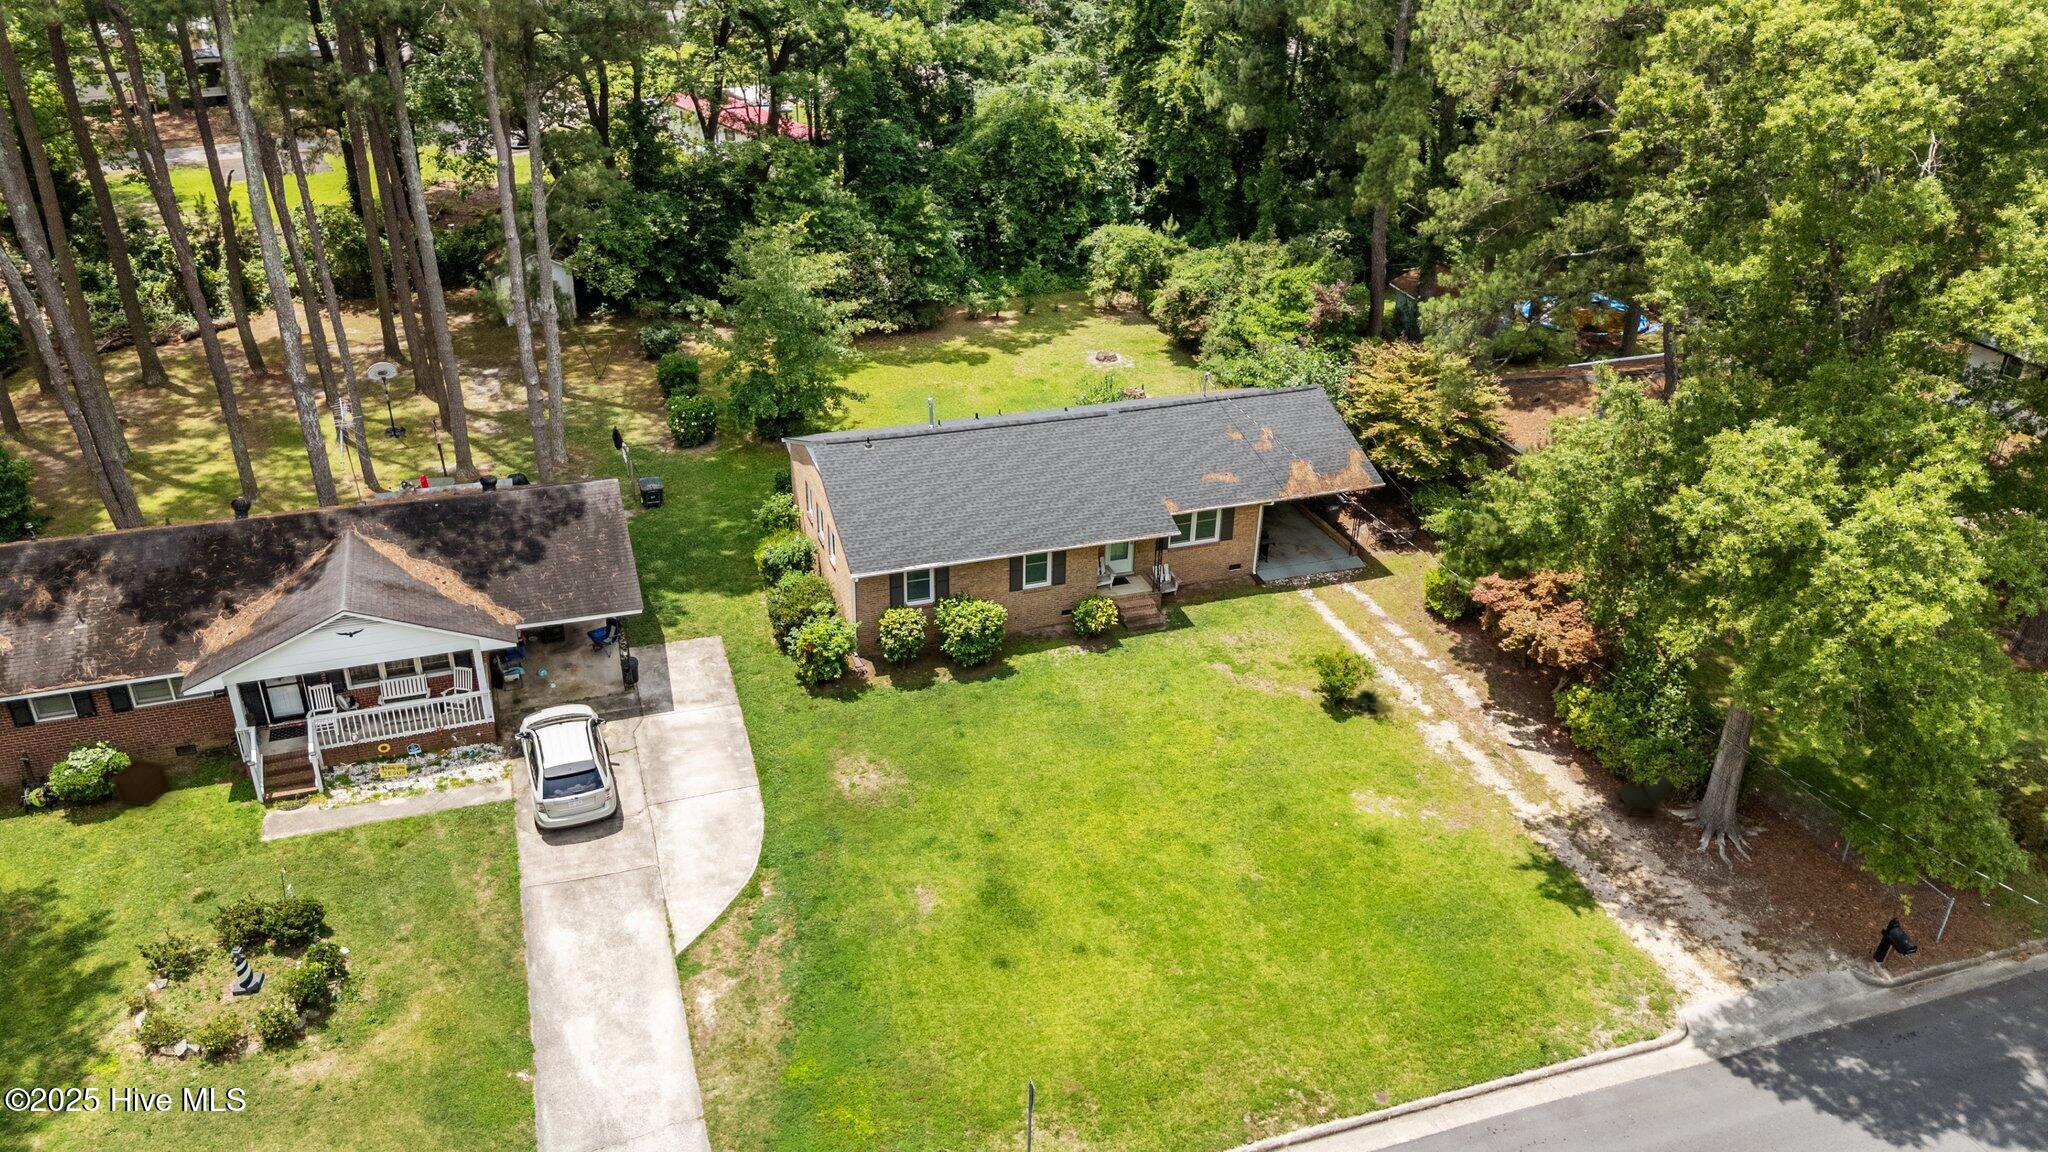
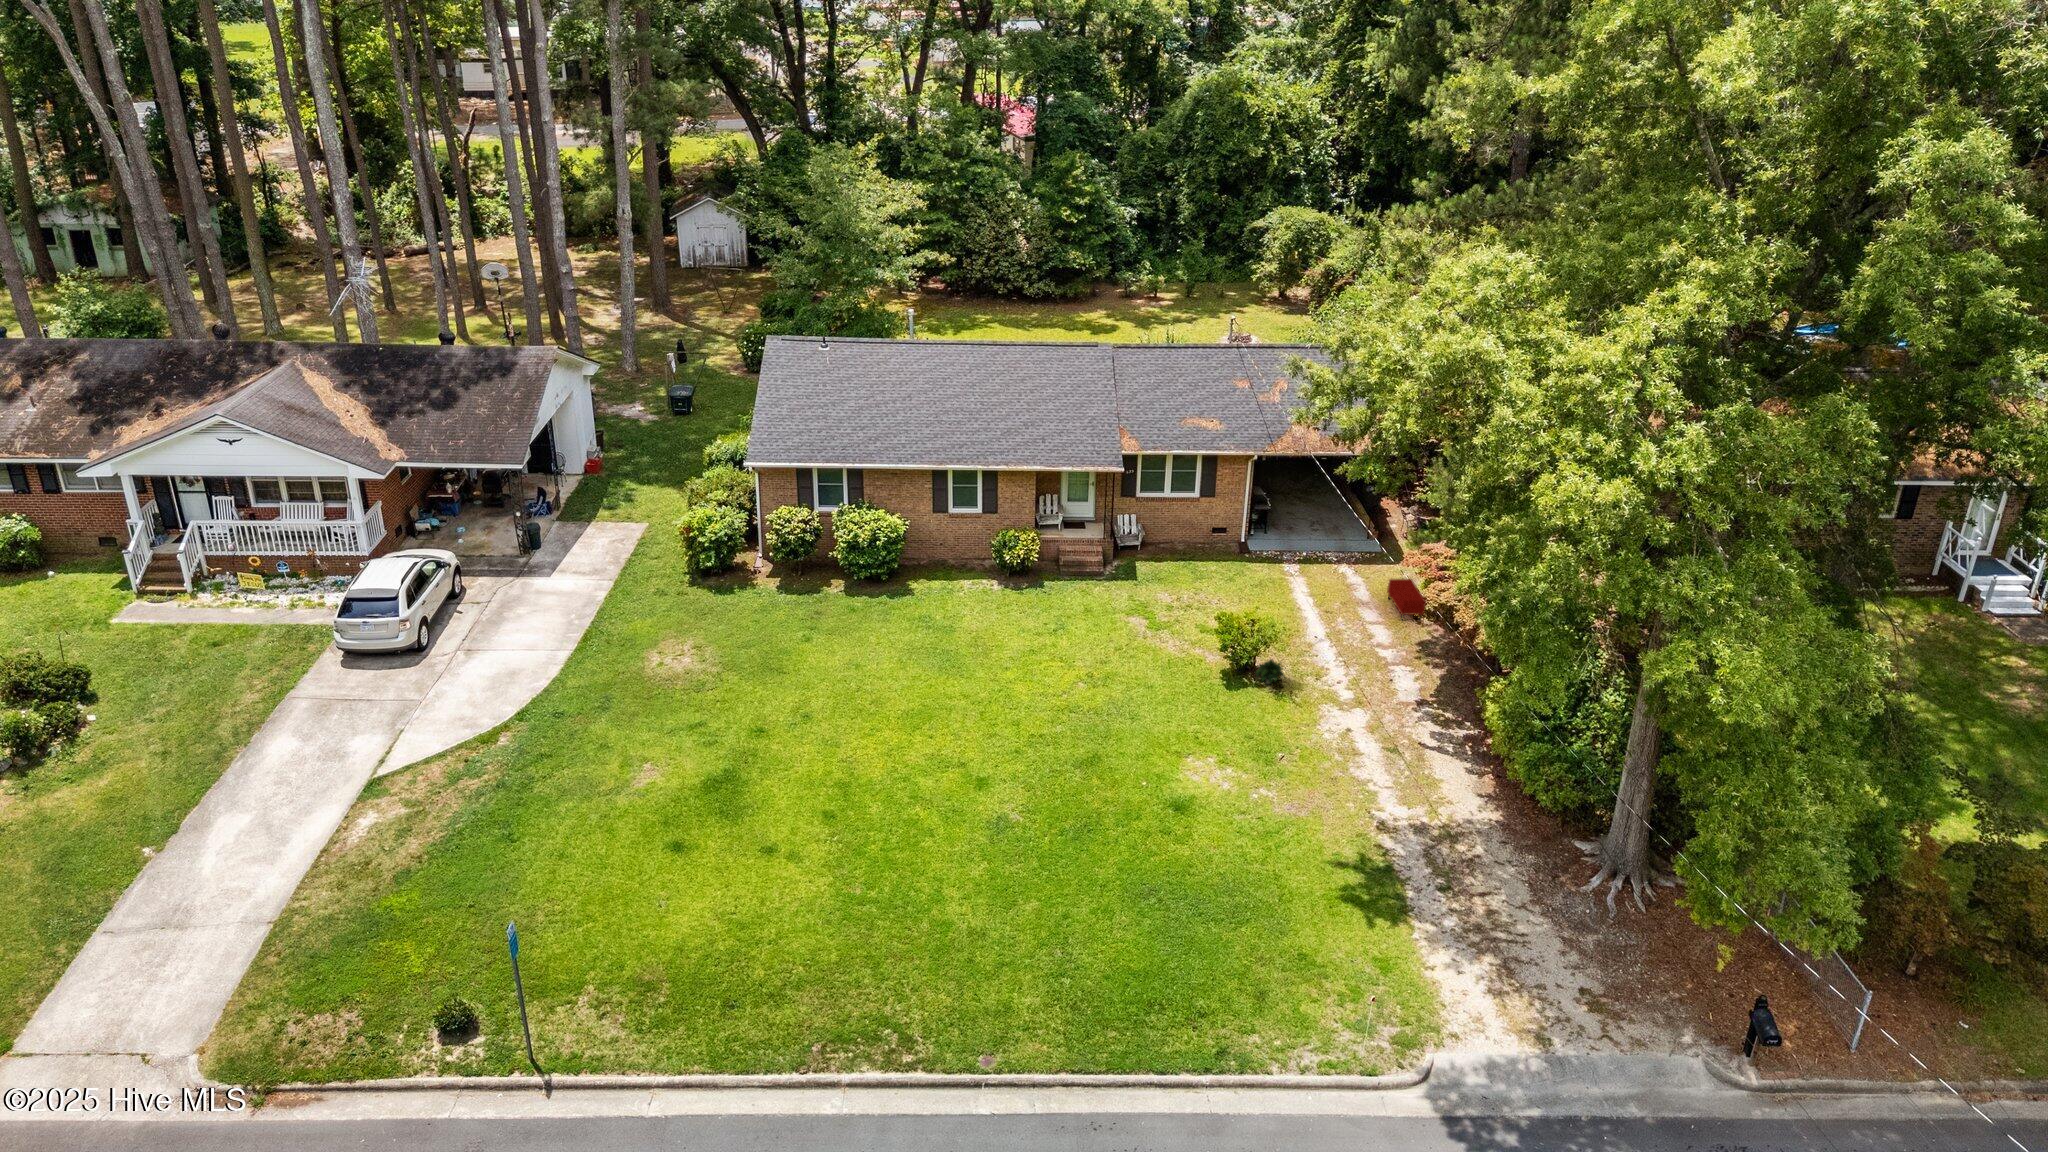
bench: none [1401,595,1442,632] -> present [1387,579,1426,620]
wooden crate: present [112,760,171,806] -> none [25,539,81,581]
lounge chair: present [1617,777,1674,817] -> none [1522,792,1583,851]

